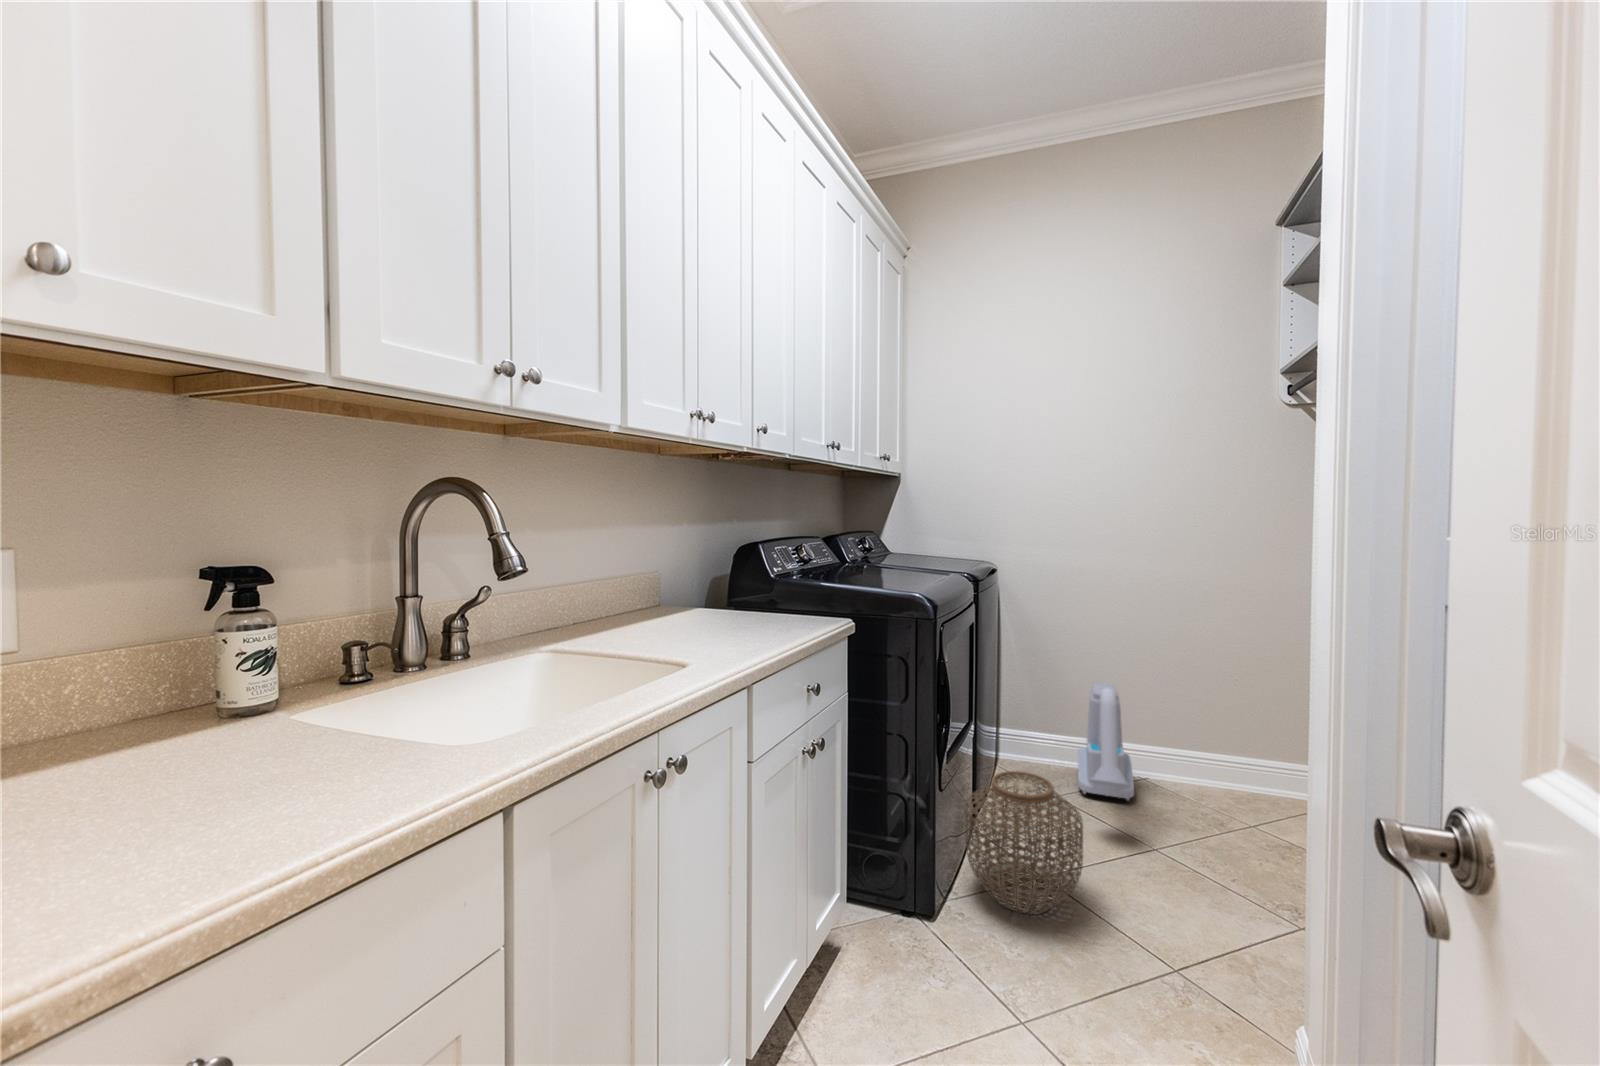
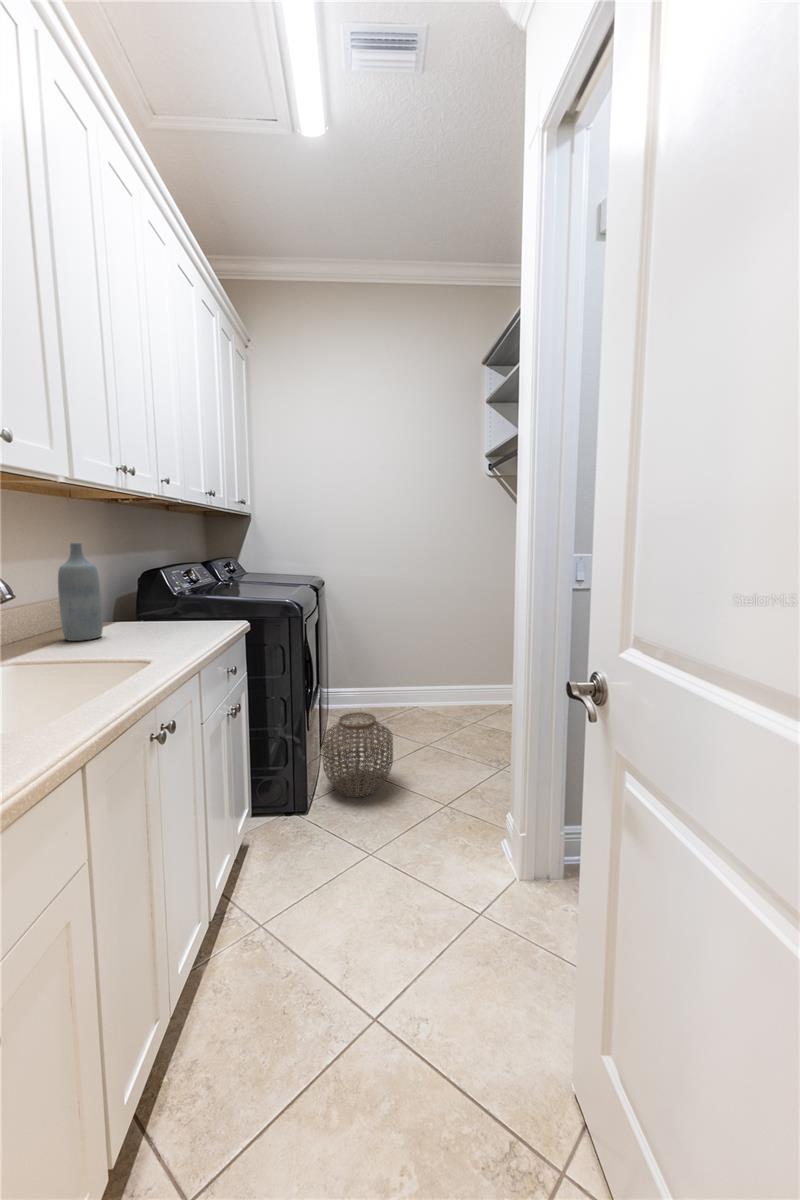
bottle: none [630,508,673,626] -> present [58,543,103,641]
vacuum cleaner: present [1078,683,1134,801] -> none [380,653,414,724]

